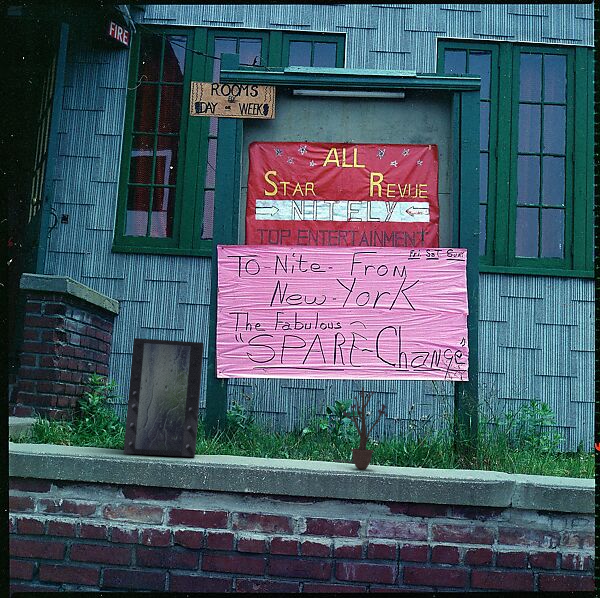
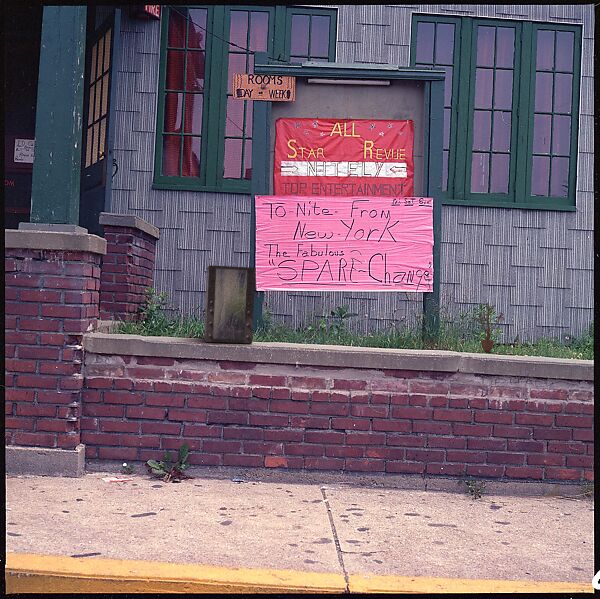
decorative plant: present [334,387,388,469] -> present [473,303,505,352]

